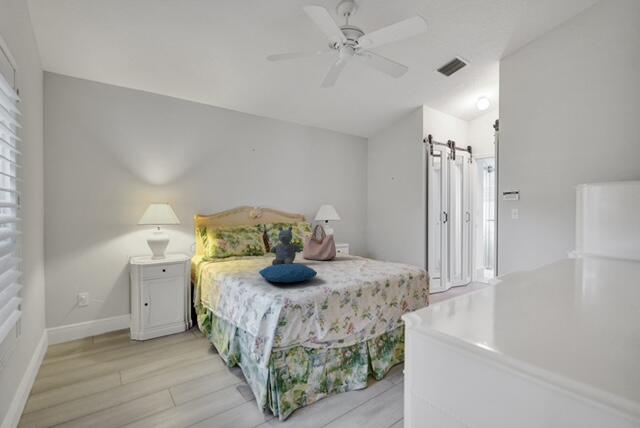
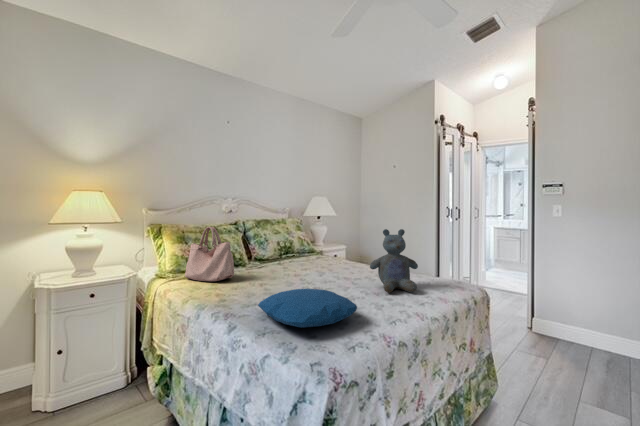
handbag: present [303,225,336,260] -> present [185,227,234,281]
stuffed bear: present [270,227,301,265] -> present [370,229,418,293]

